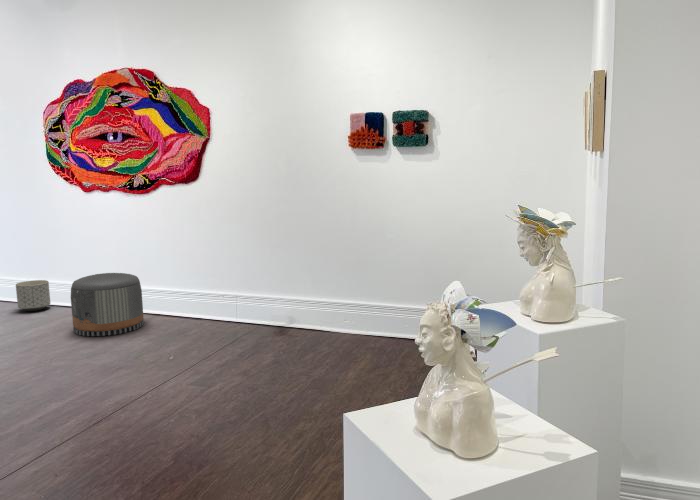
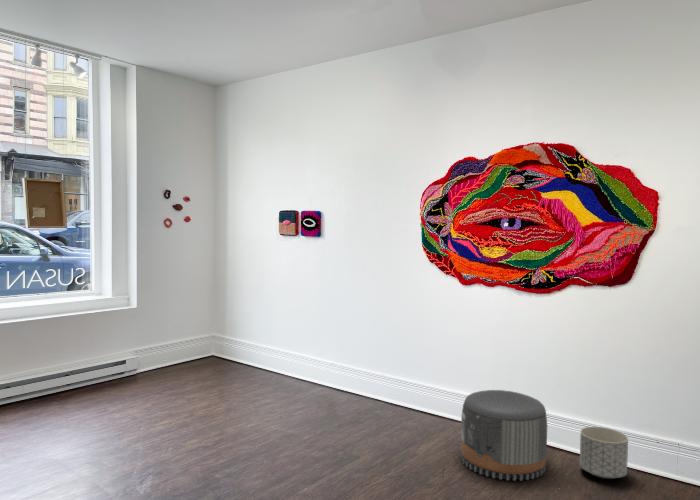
planter: present [16,280,50,311] -> present [580,427,628,479]

